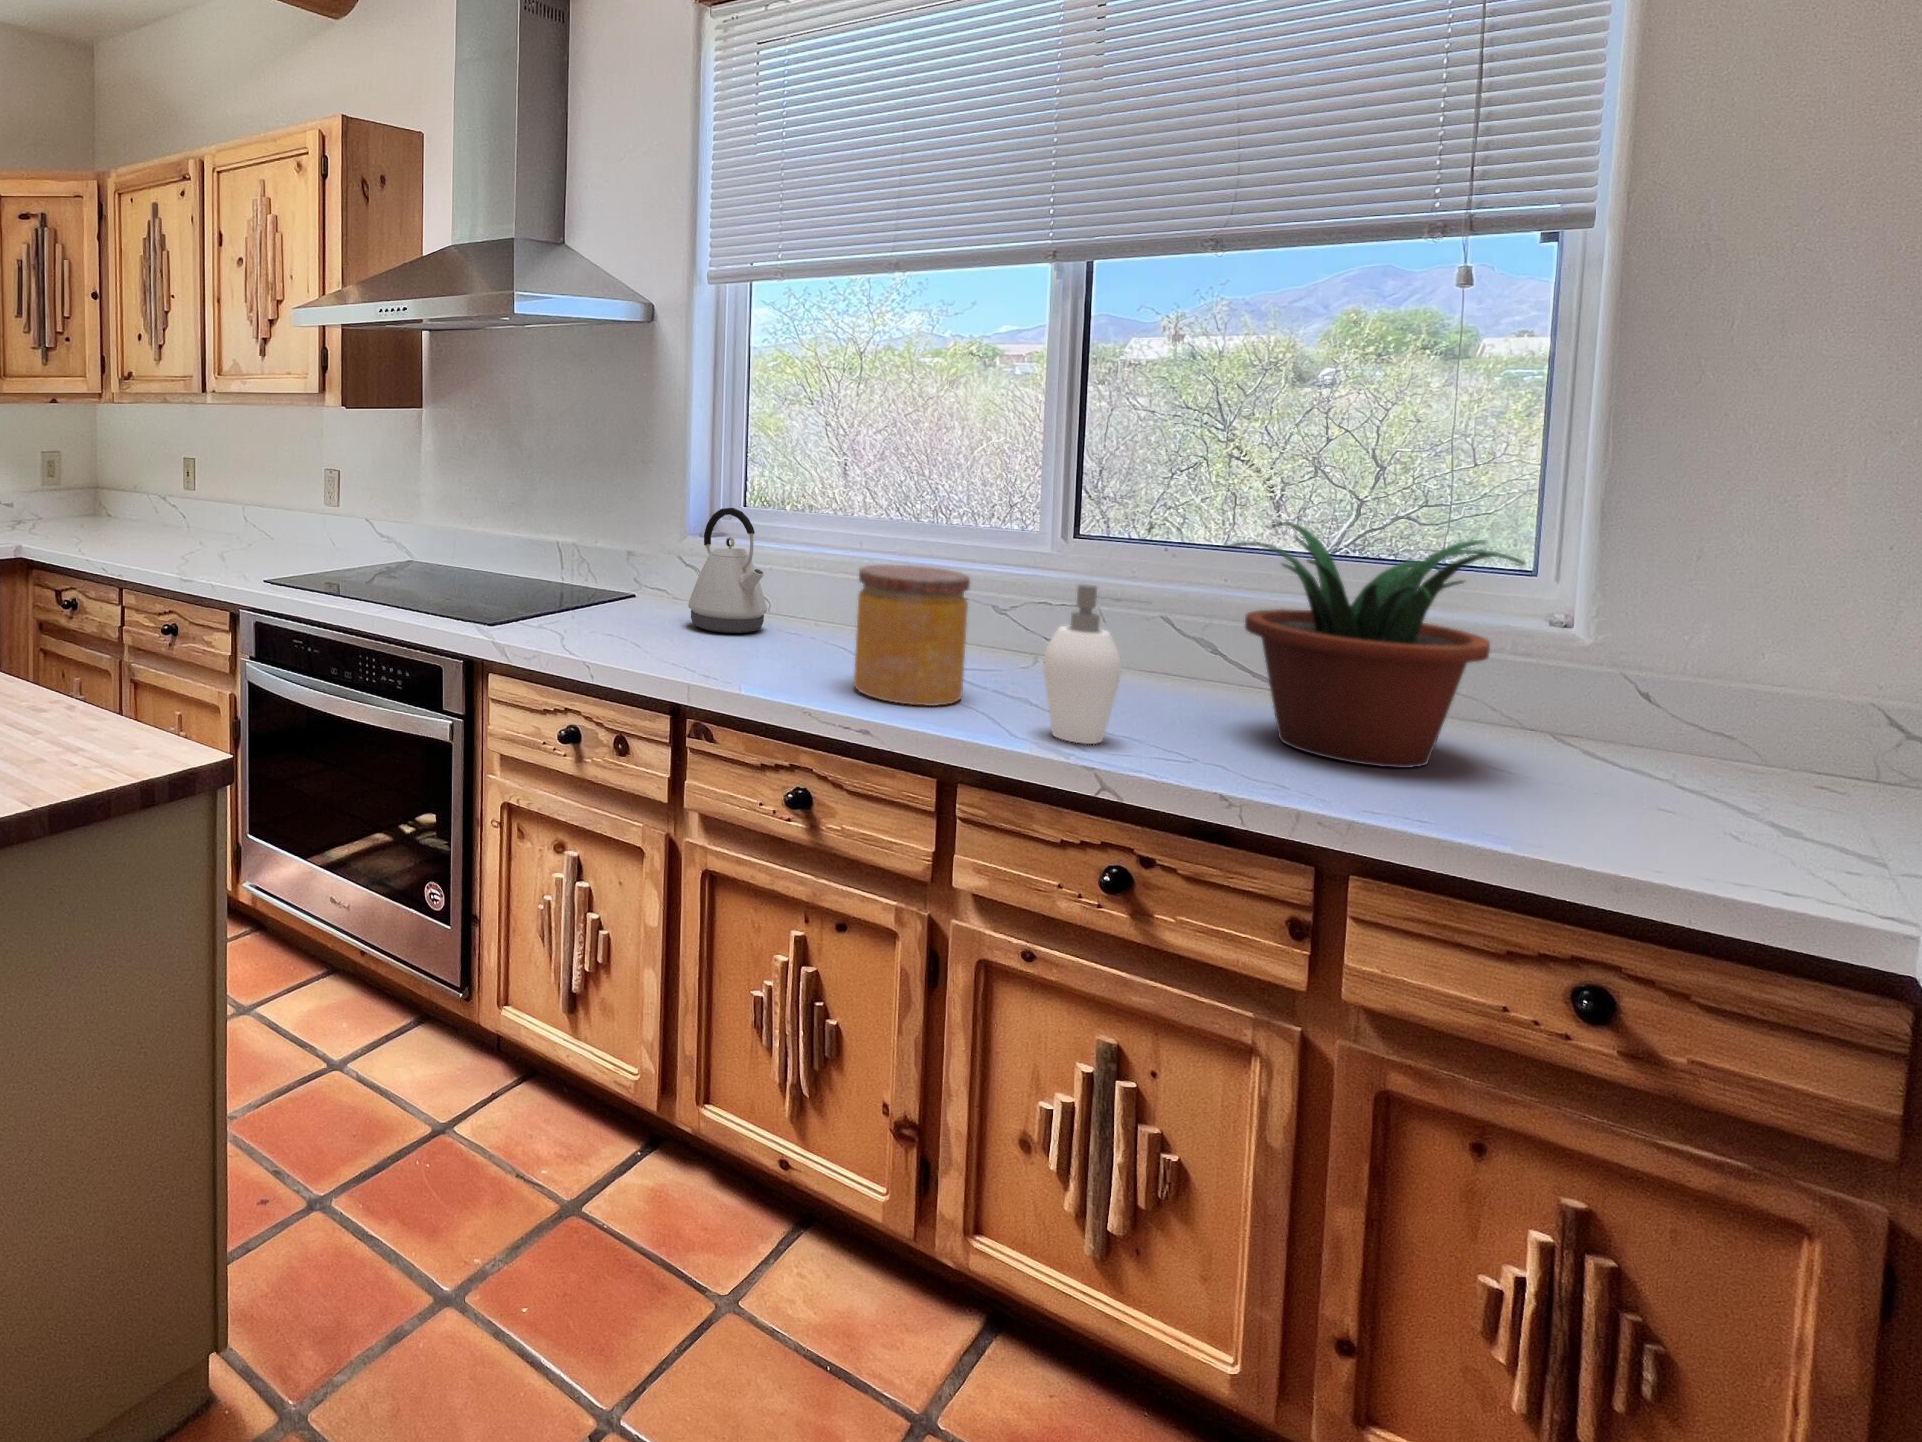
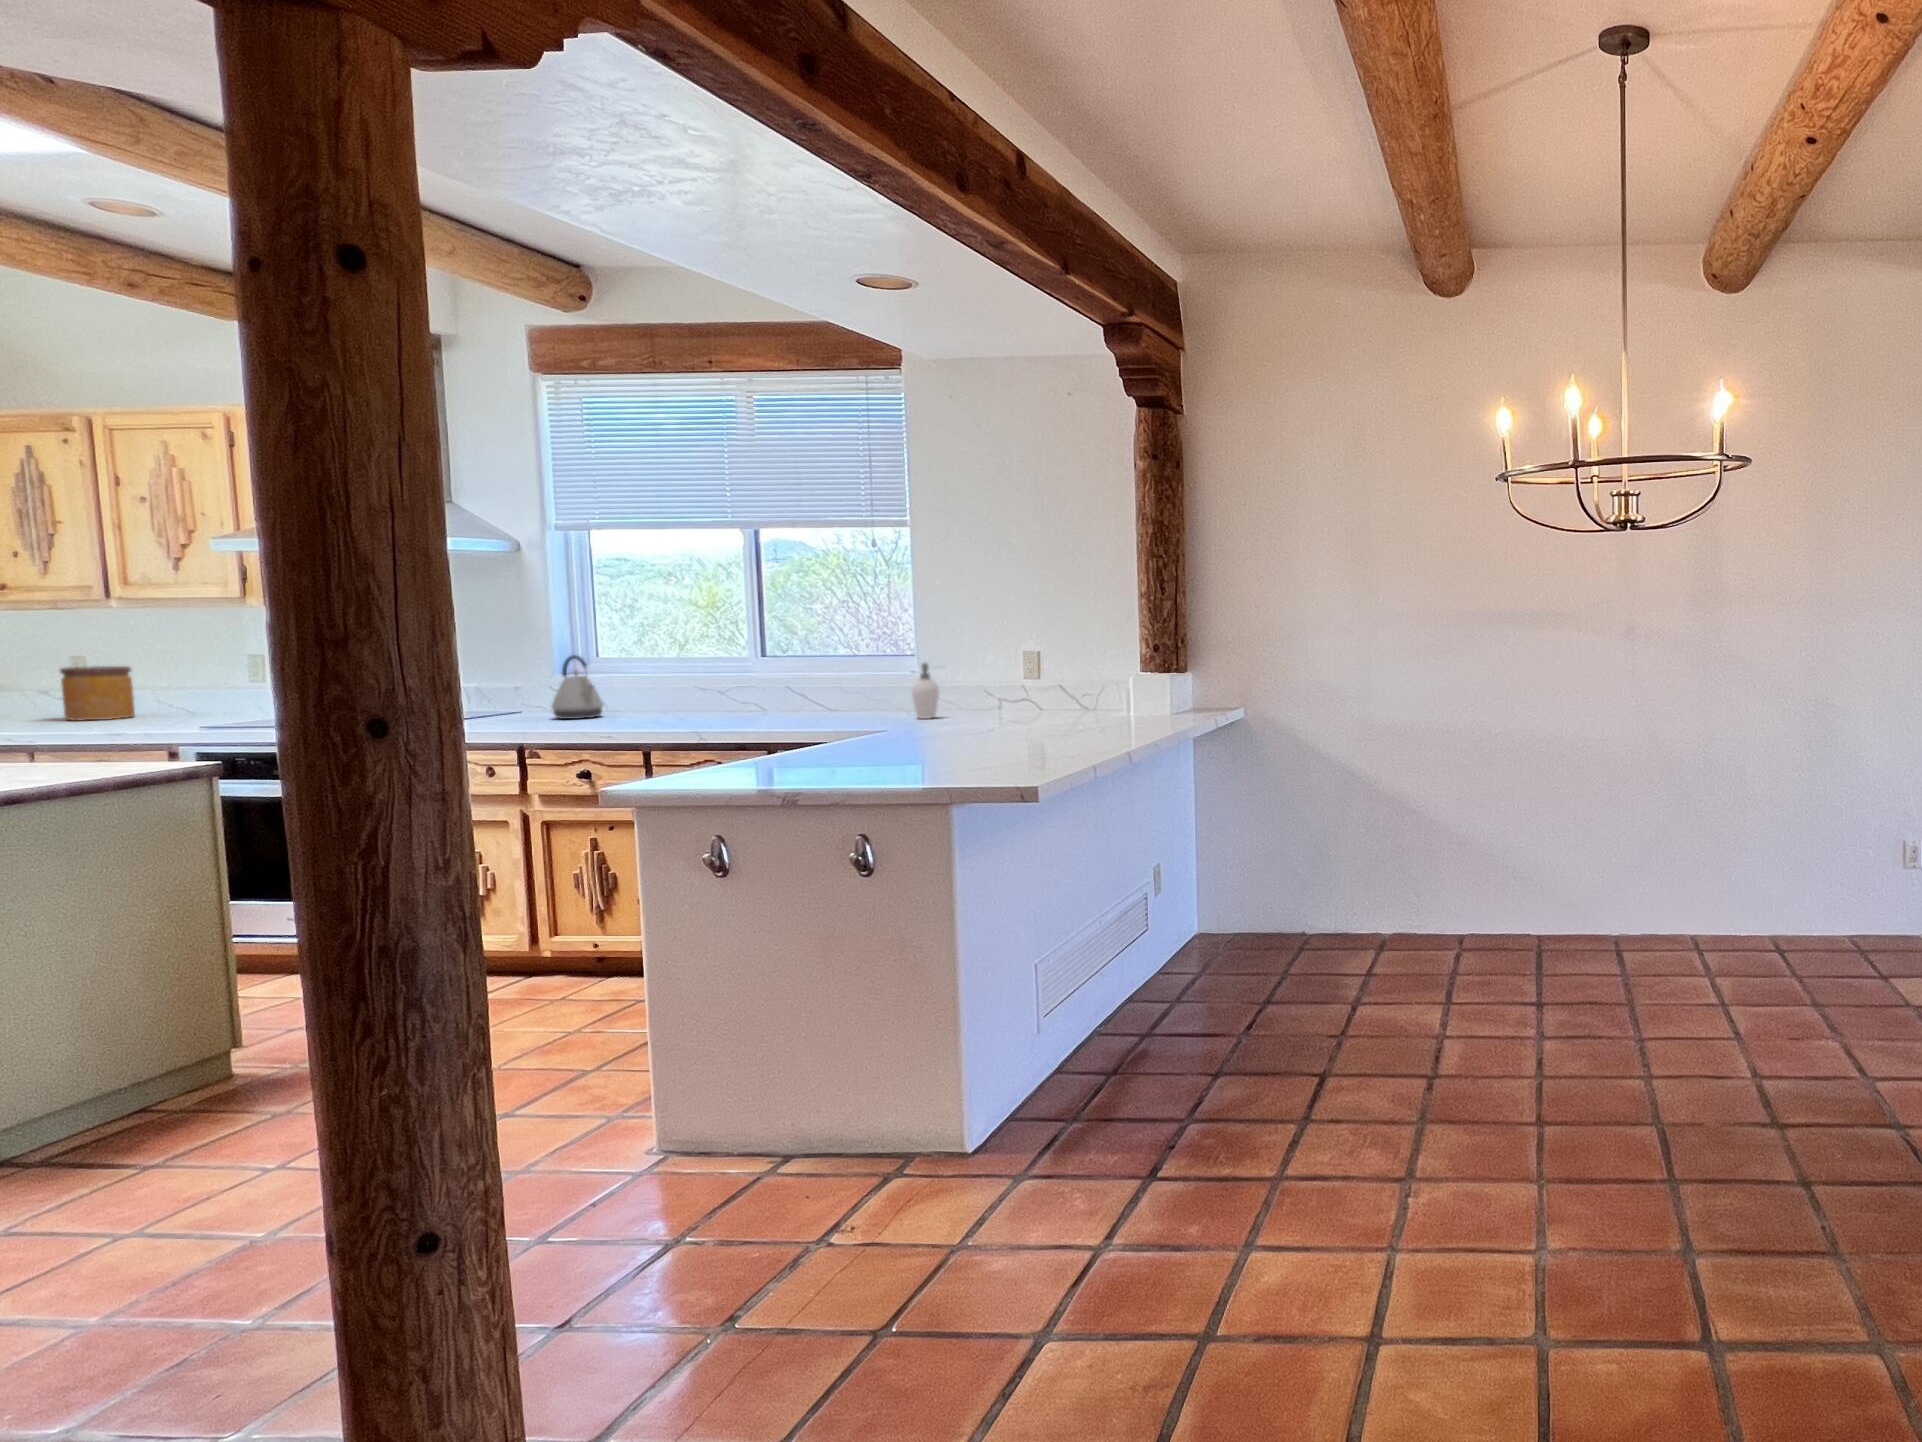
potted plant: present [1228,522,1525,768] -> none [777,644,864,724]
jar: present [854,564,970,706] -> present [60,666,135,721]
soap dispenser: present [1043,584,1121,744] -> present [912,663,939,719]

